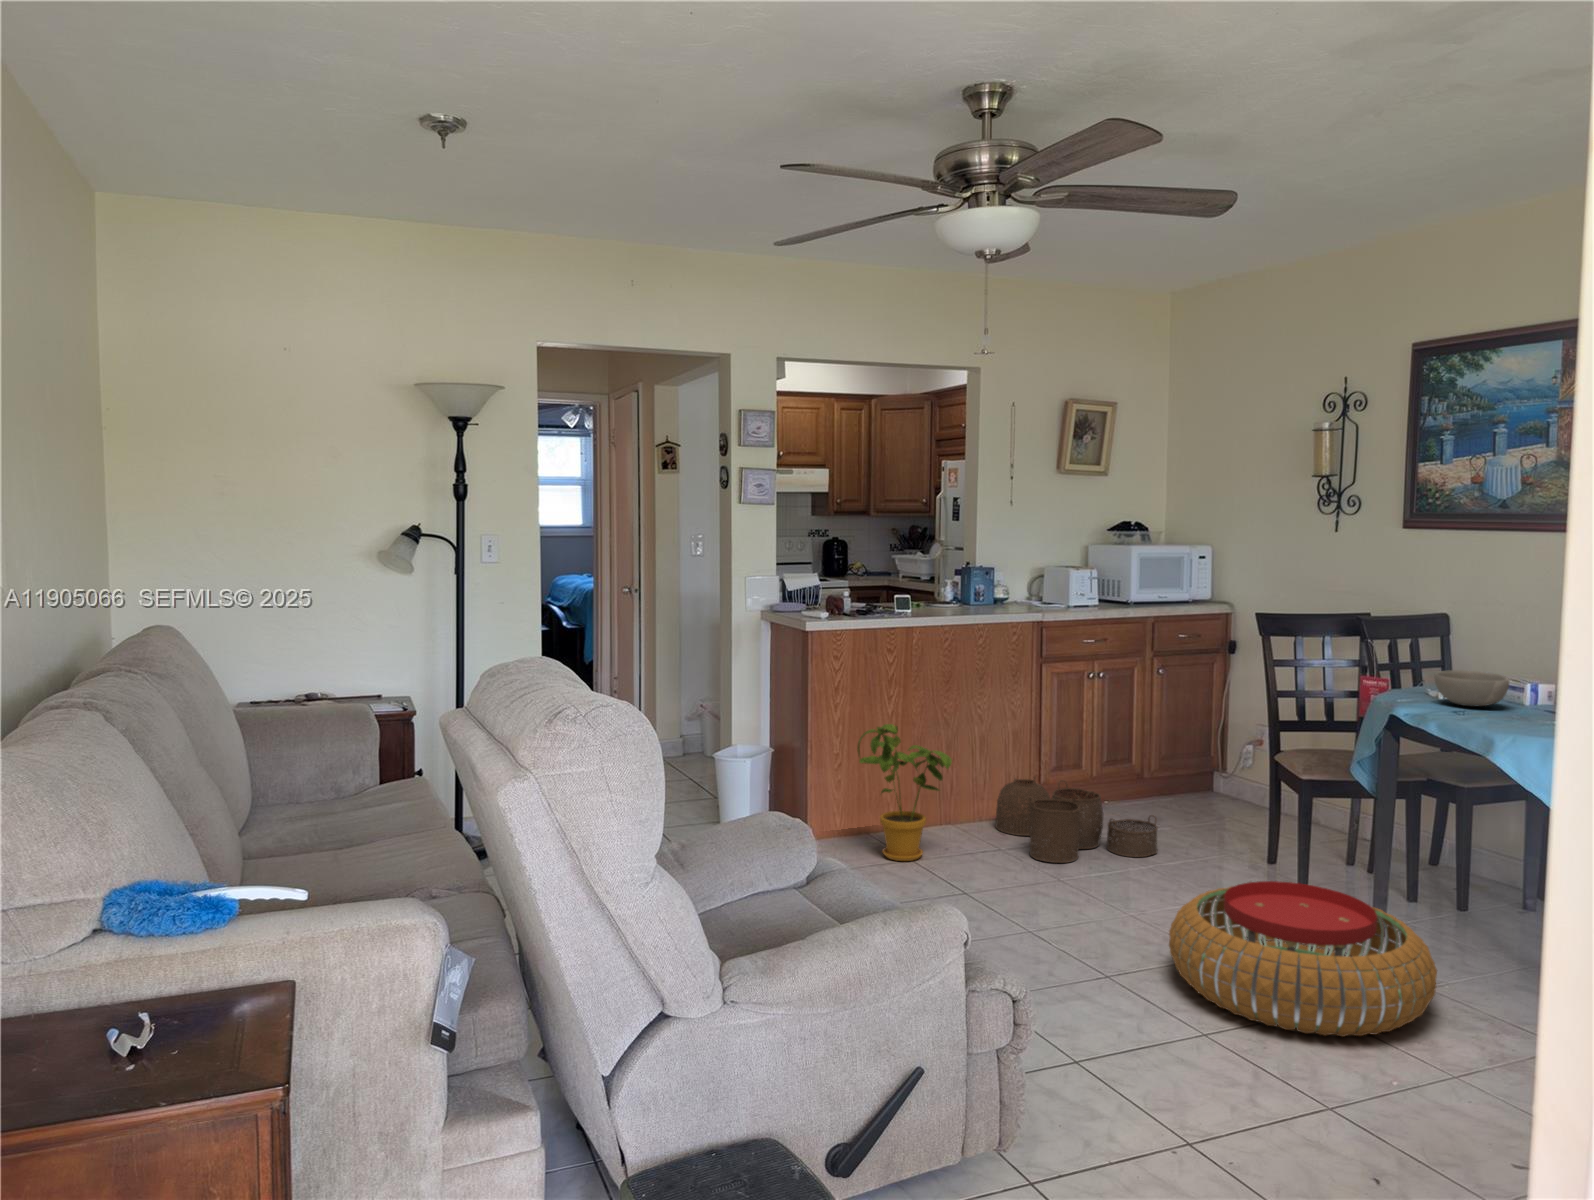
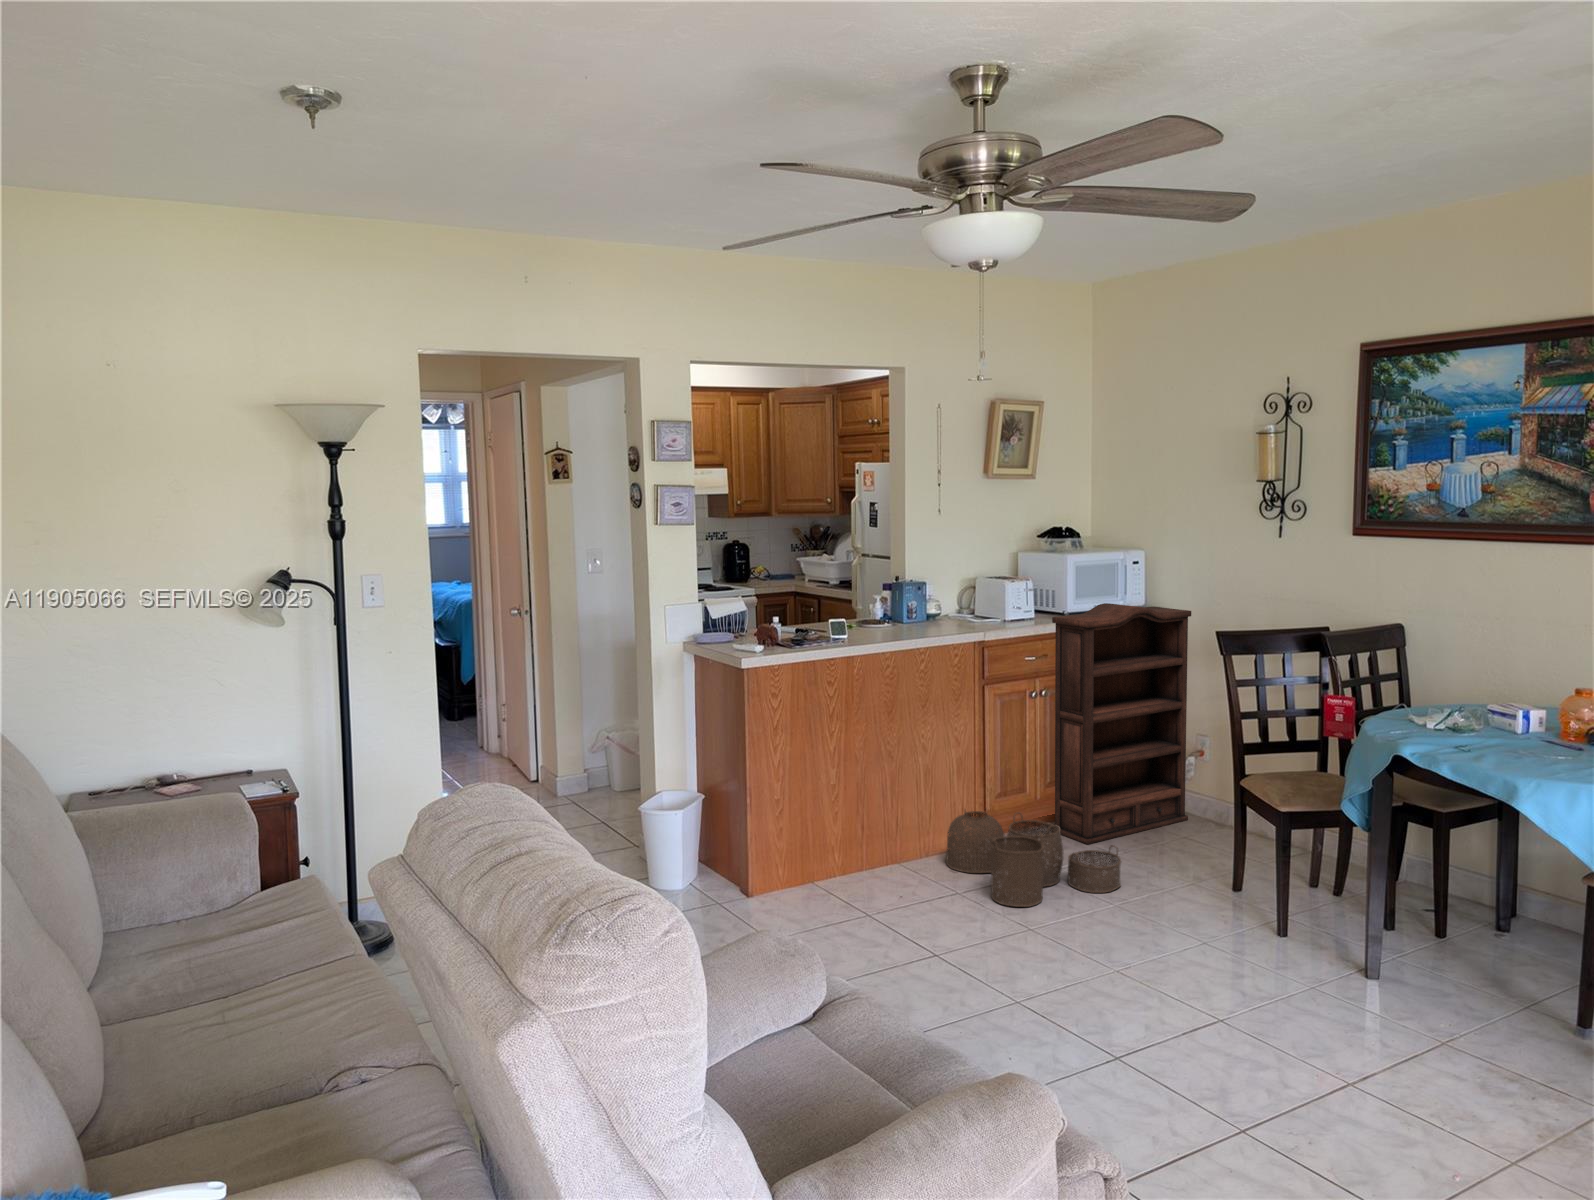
bookshelf: none [1105,593,1251,820] -> present [1052,603,1191,844]
bowl: present [1434,670,1509,706] -> none [1424,696,1502,735]
house plant: present [857,724,952,861] -> none [805,770,910,917]
pouf: present [1169,881,1437,1036] -> none [1180,937,1470,1118]

